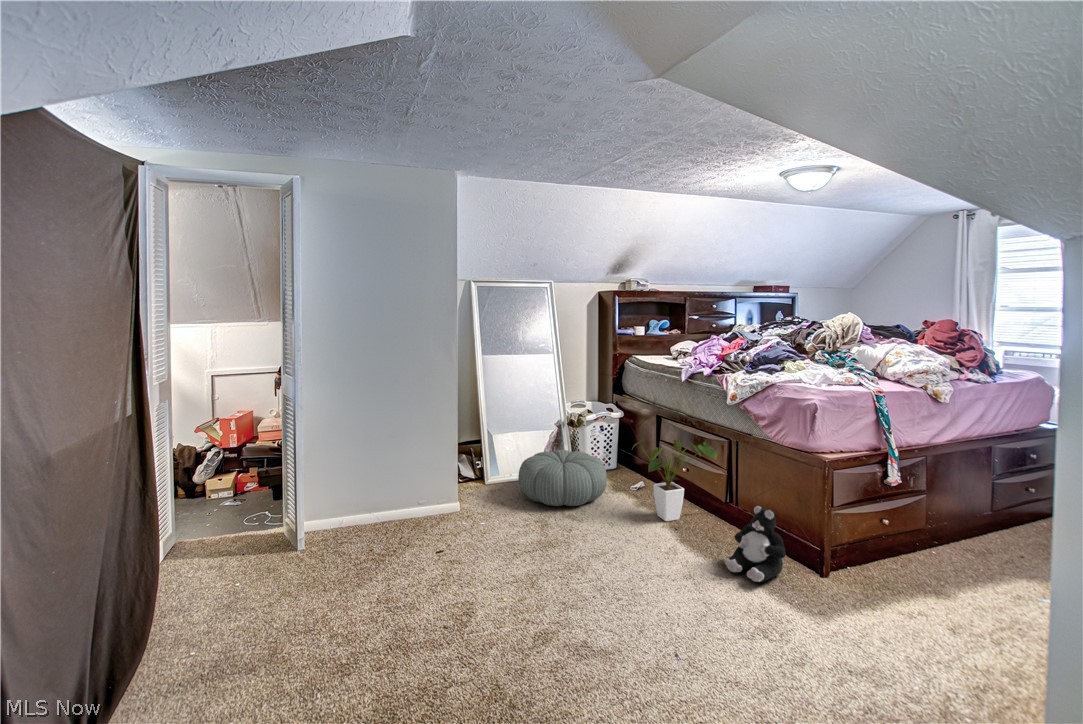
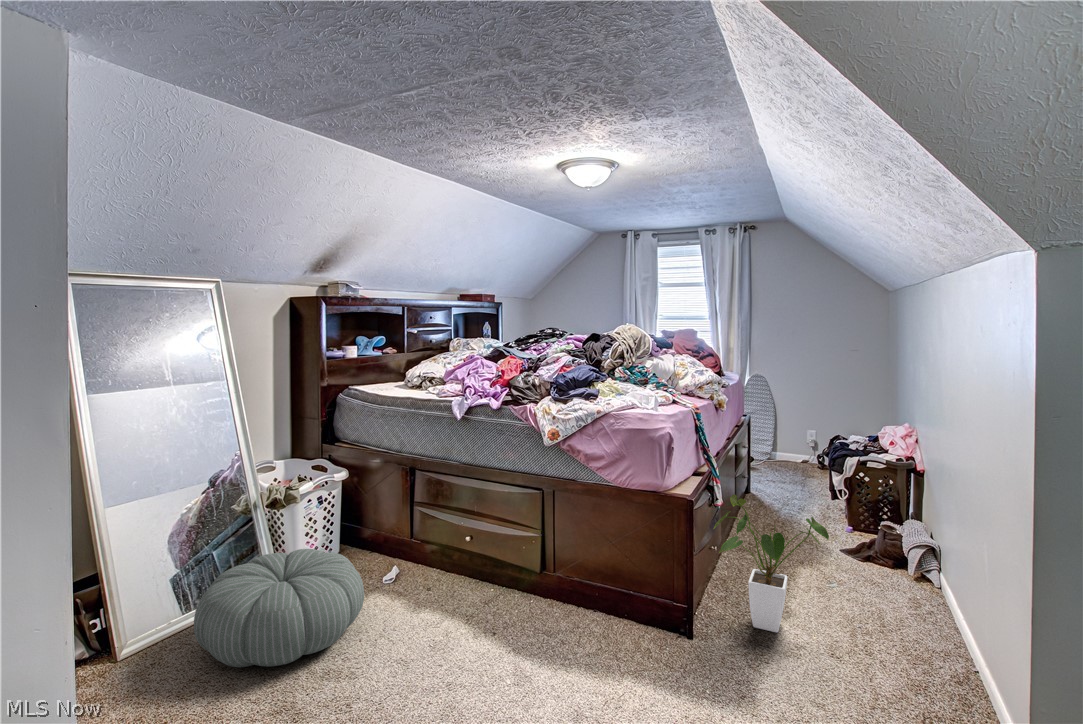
house plant: present [633,438,717,521] -> present [714,495,829,633]
plush toy: present [725,506,786,582] -> none [591,575,658,682]

